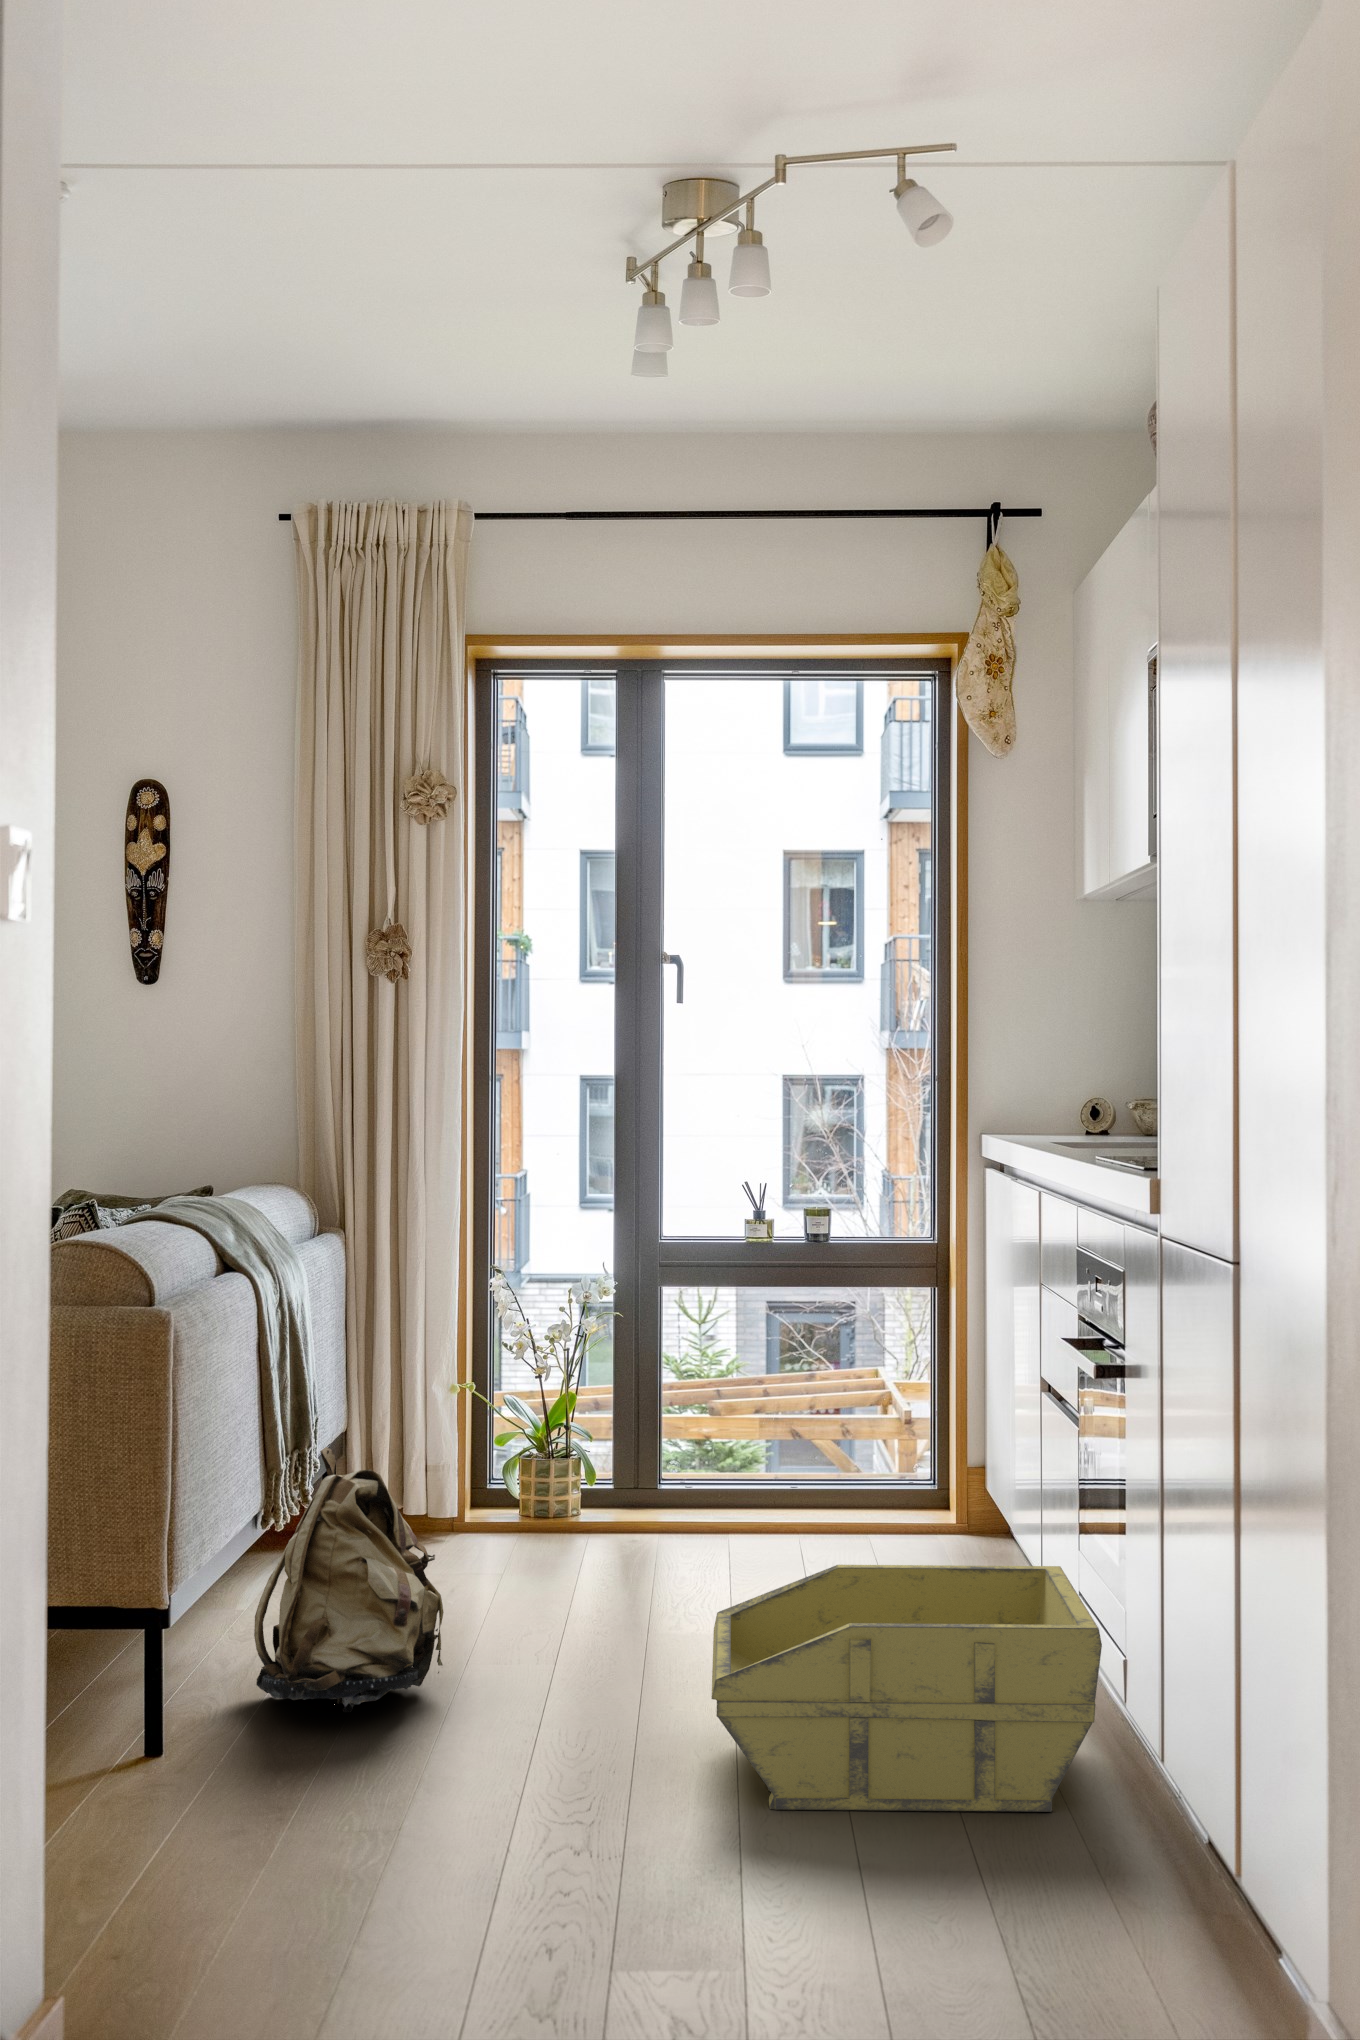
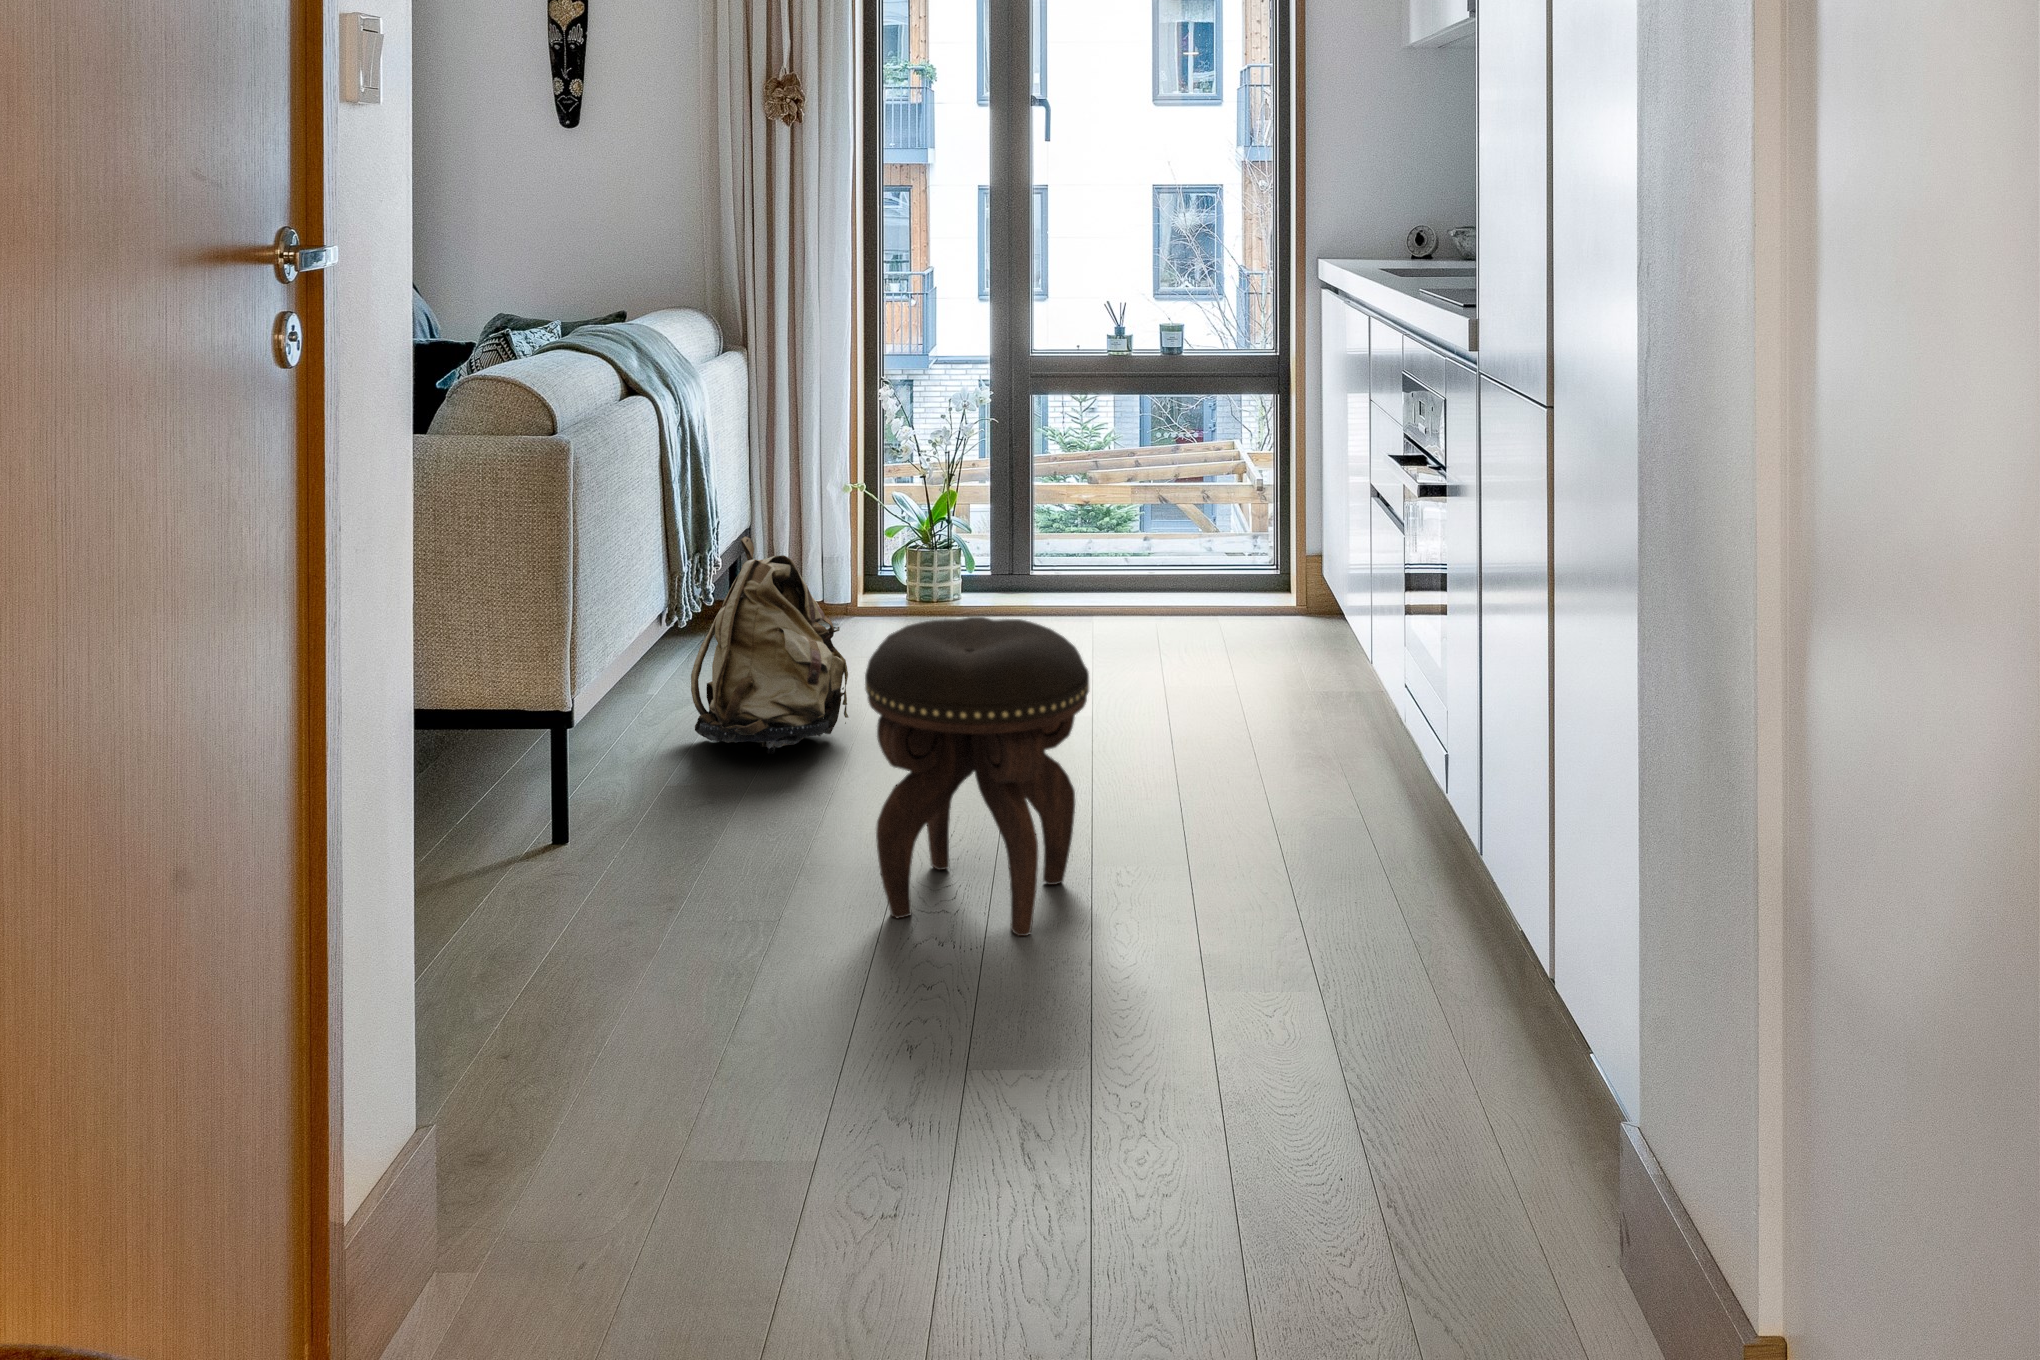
footstool: none [458,1542,727,1945] -> present [865,617,1089,936]
storage bin: present [711,1565,1102,1812] -> none [1077,639,1415,845]

